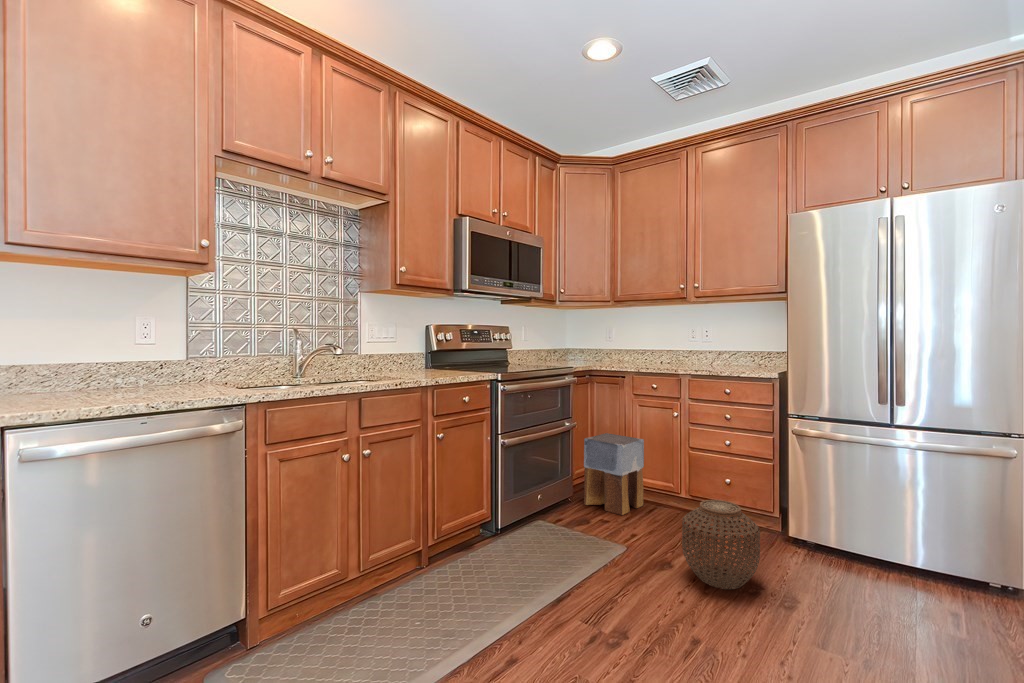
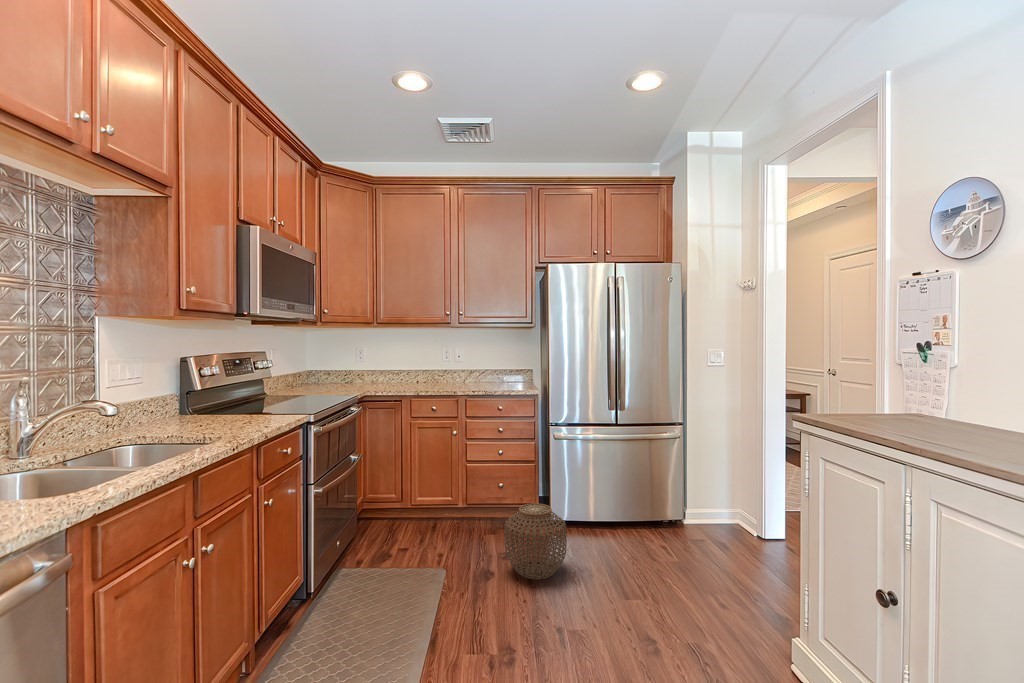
stool: present [584,433,644,515] -> none [366,459,423,540]

